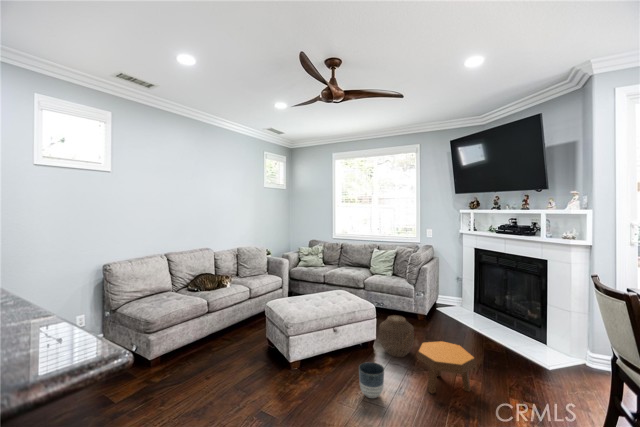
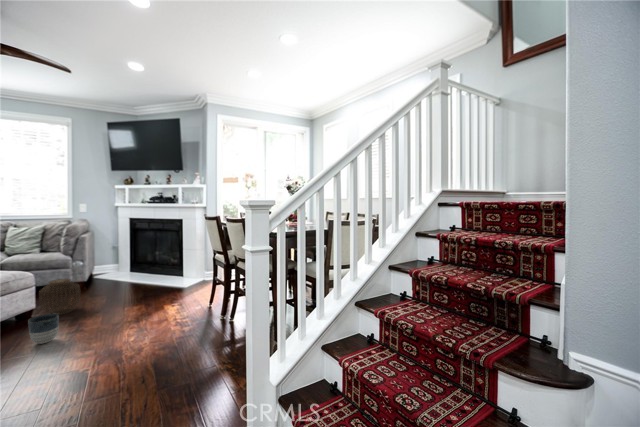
footstool: present [417,341,476,394] -> none [89,284,140,322]

